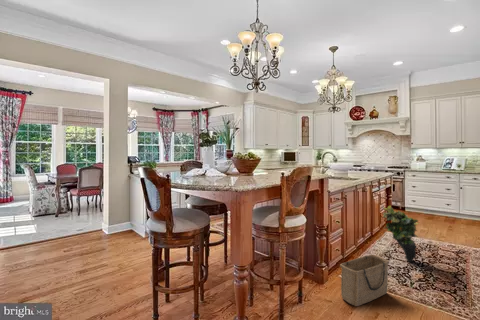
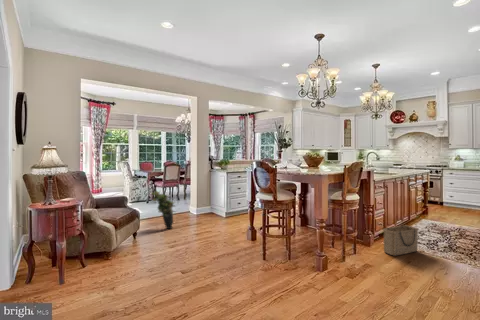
potted plant: present [383,206,419,262] -> present [153,191,174,229]

